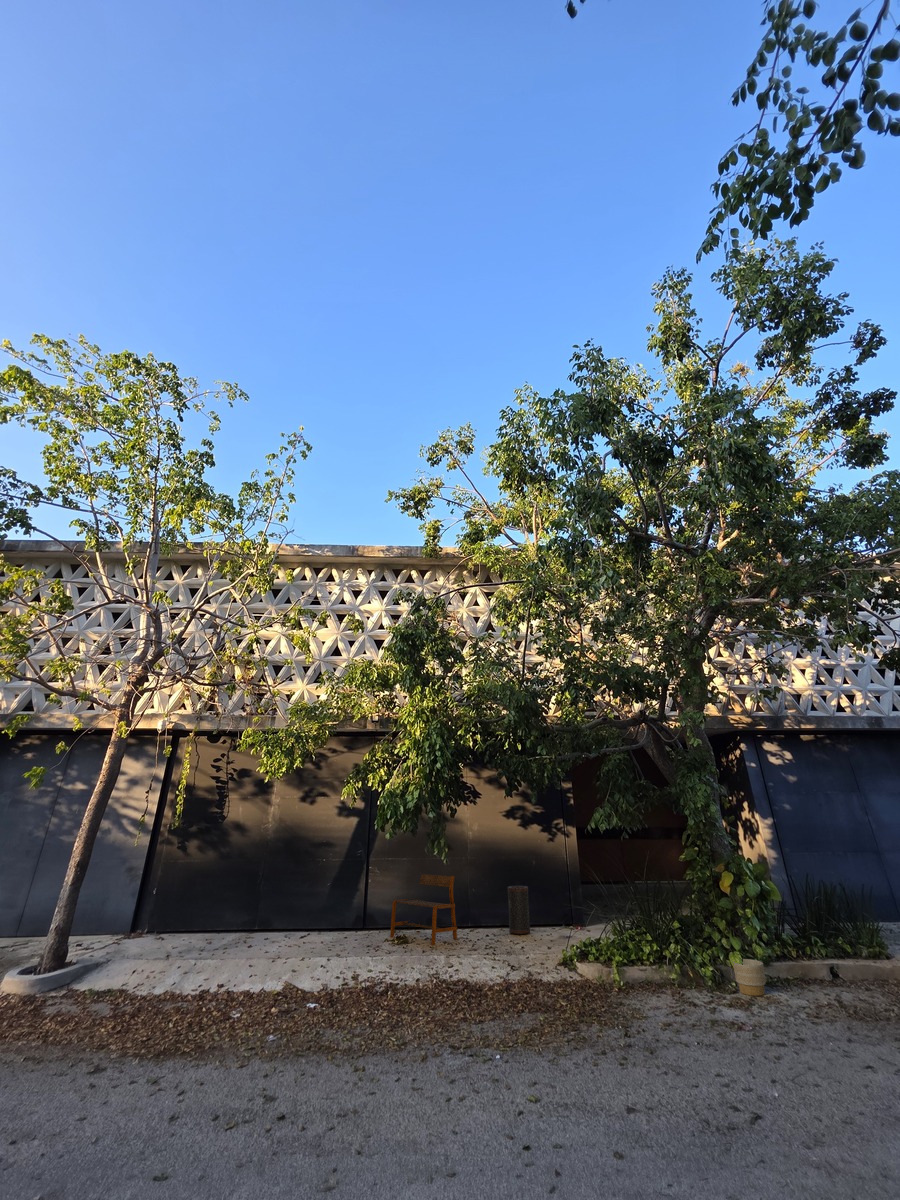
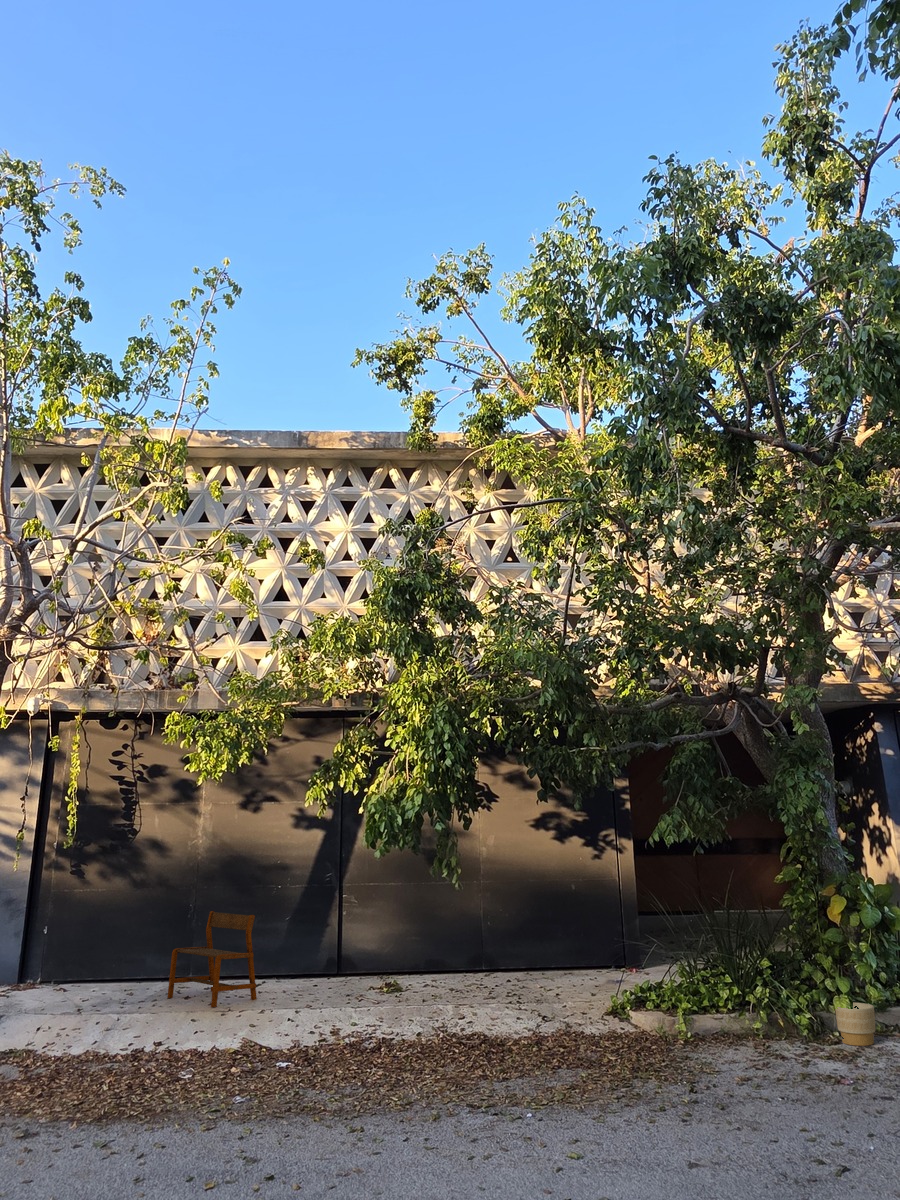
bench: present [390,874,457,945] -> present [167,911,257,1007]
trash can: present [508,886,530,934] -> none [536,920,568,984]

